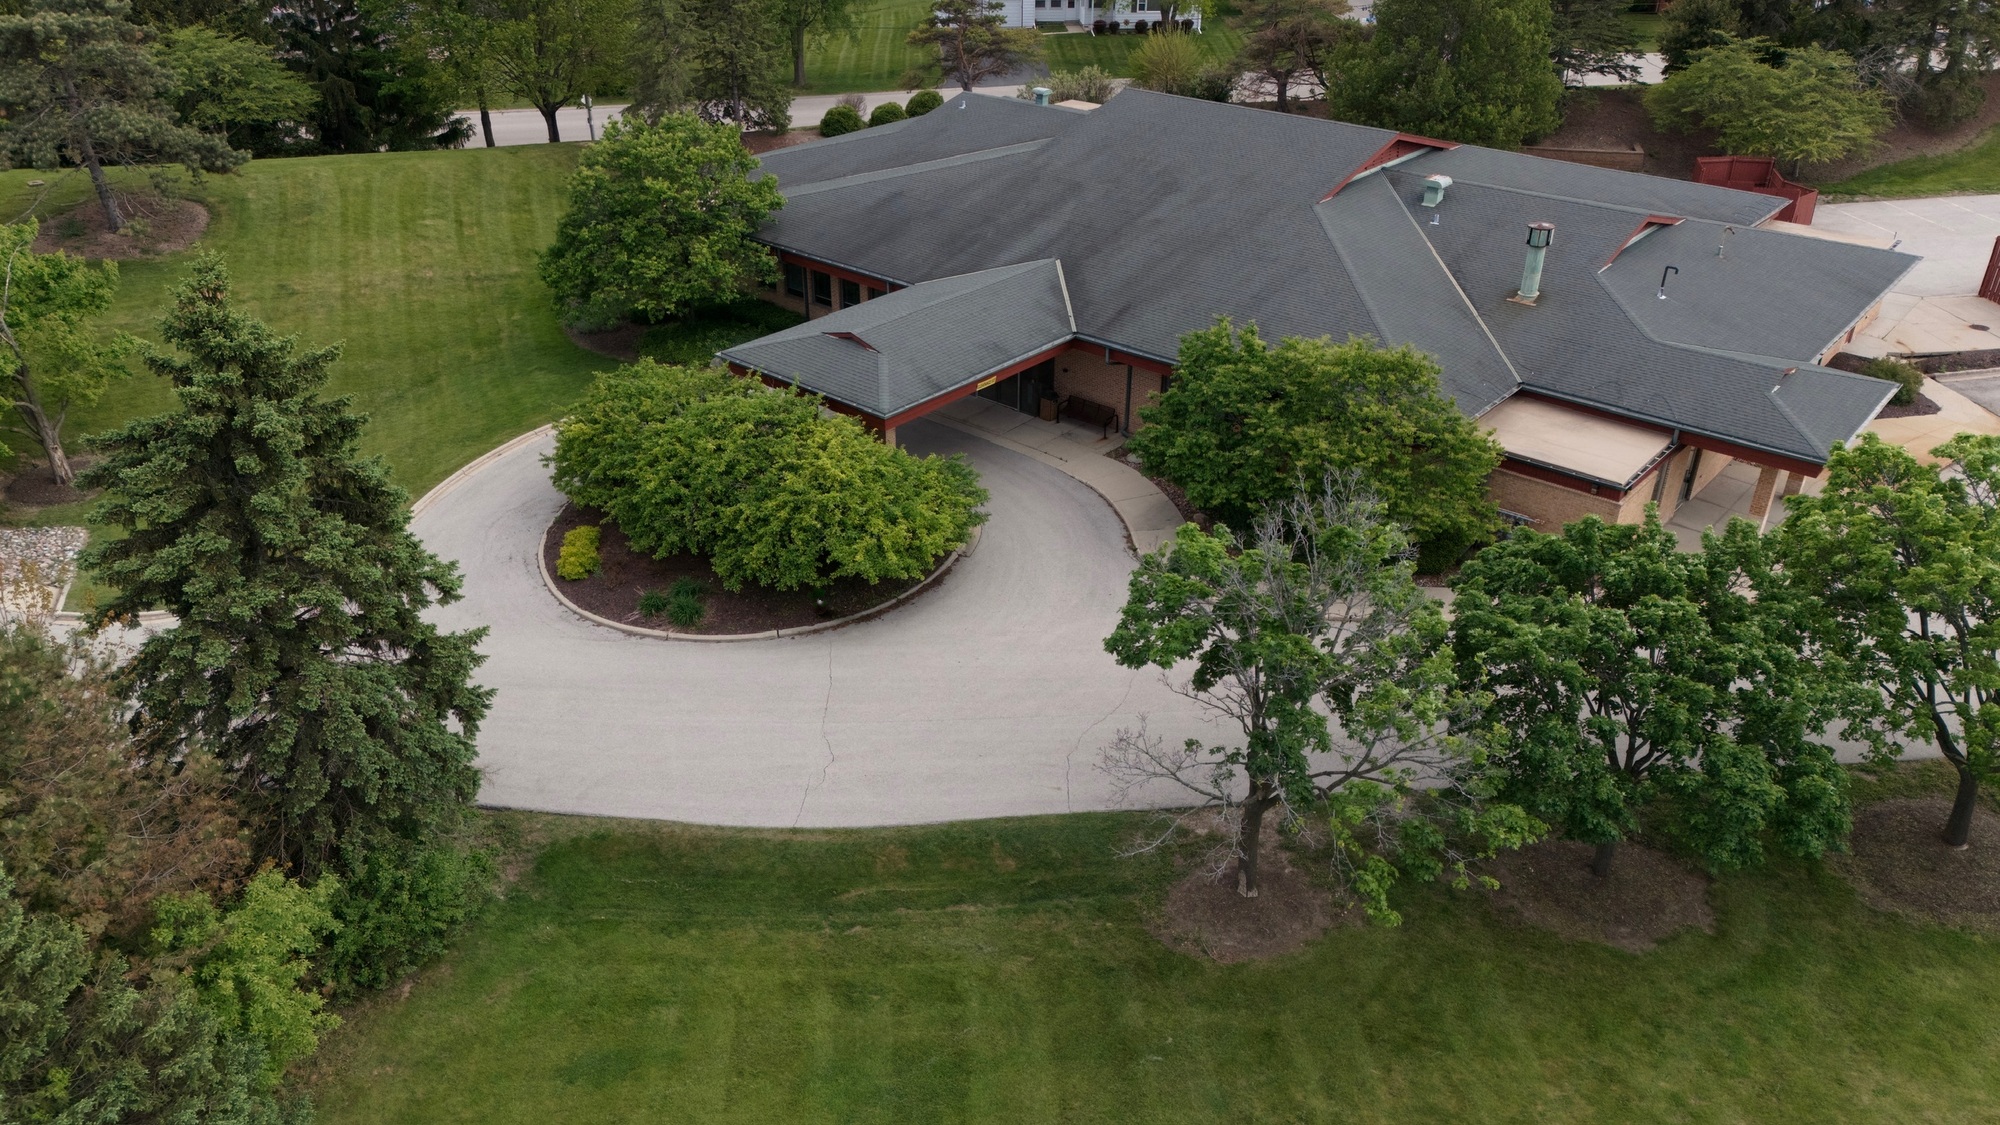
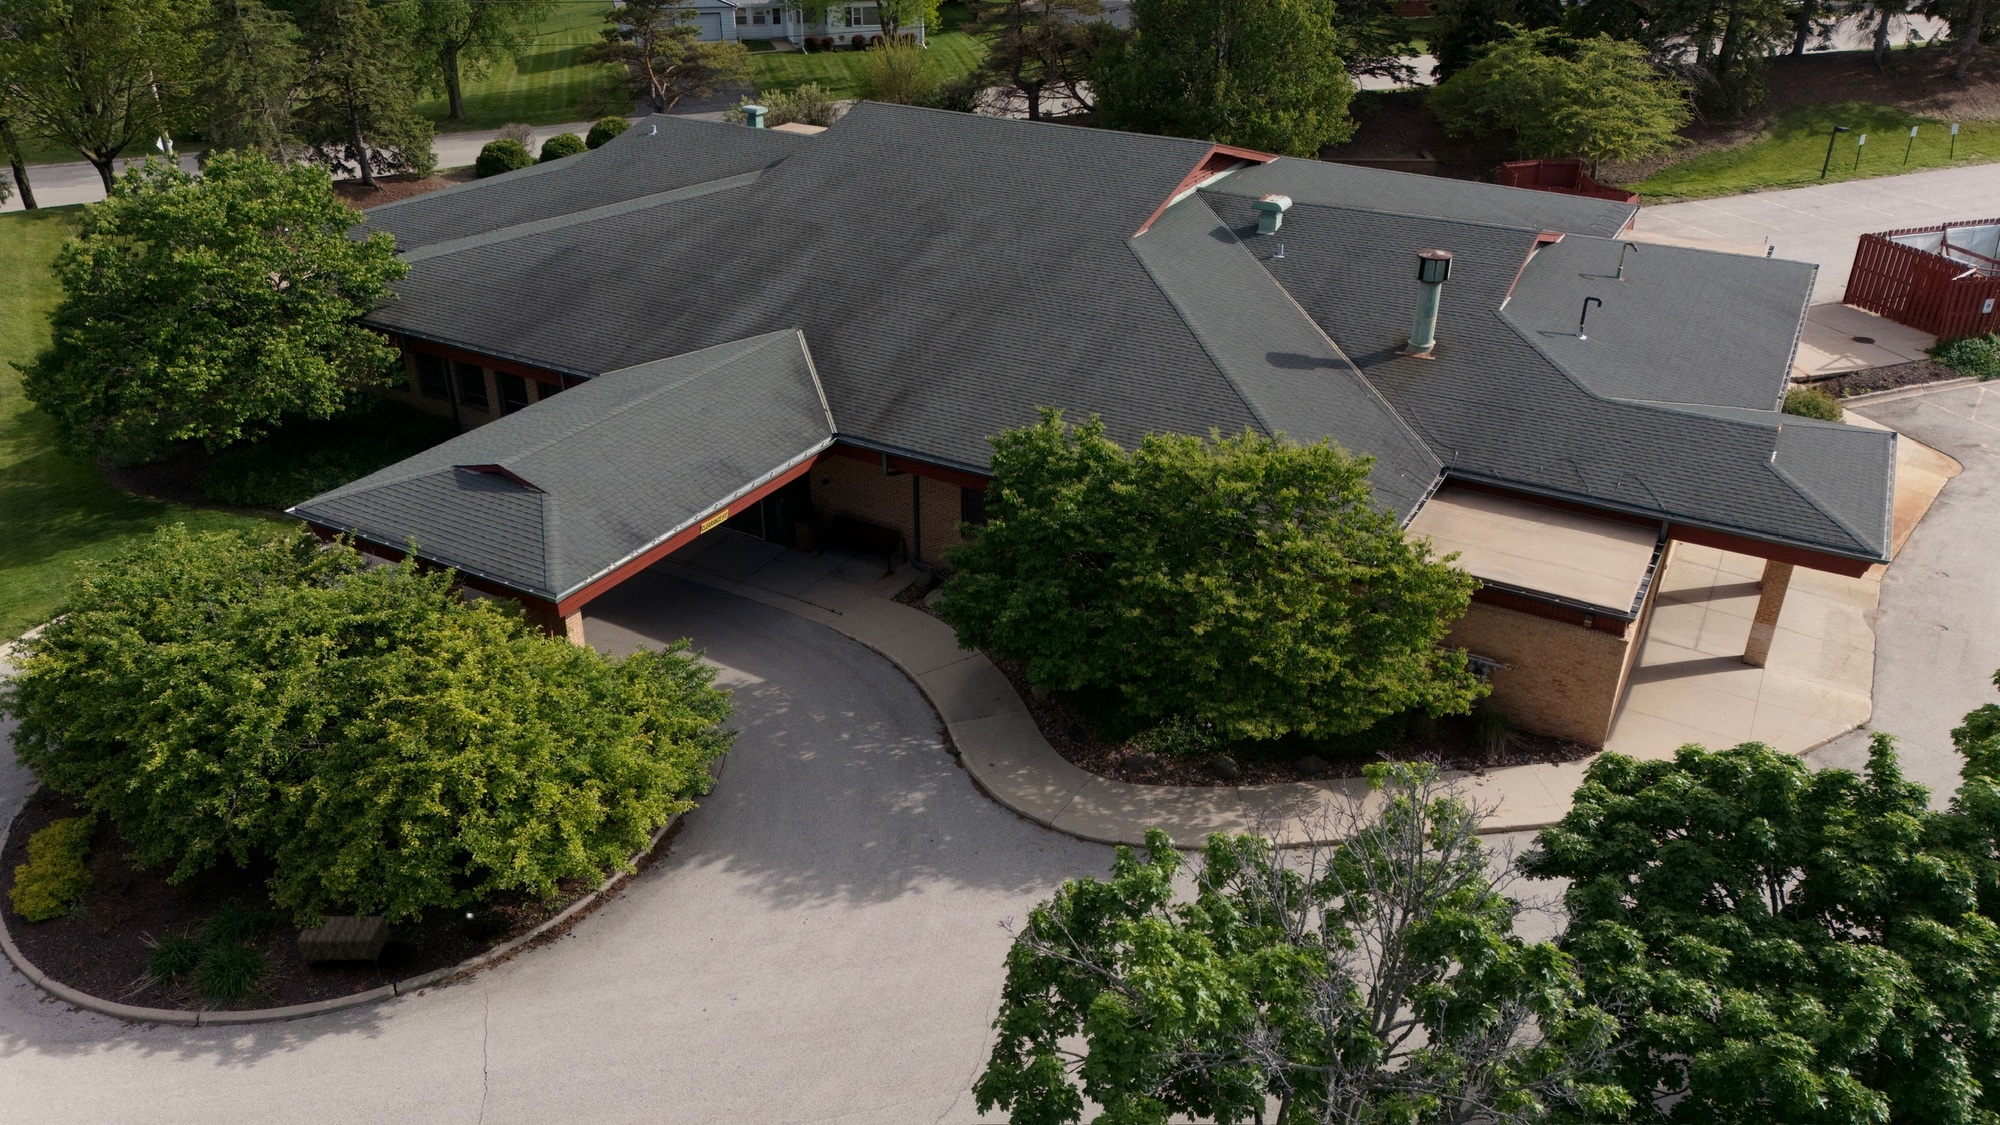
bench: none [722,591,773,623] -> present [297,916,390,966]

